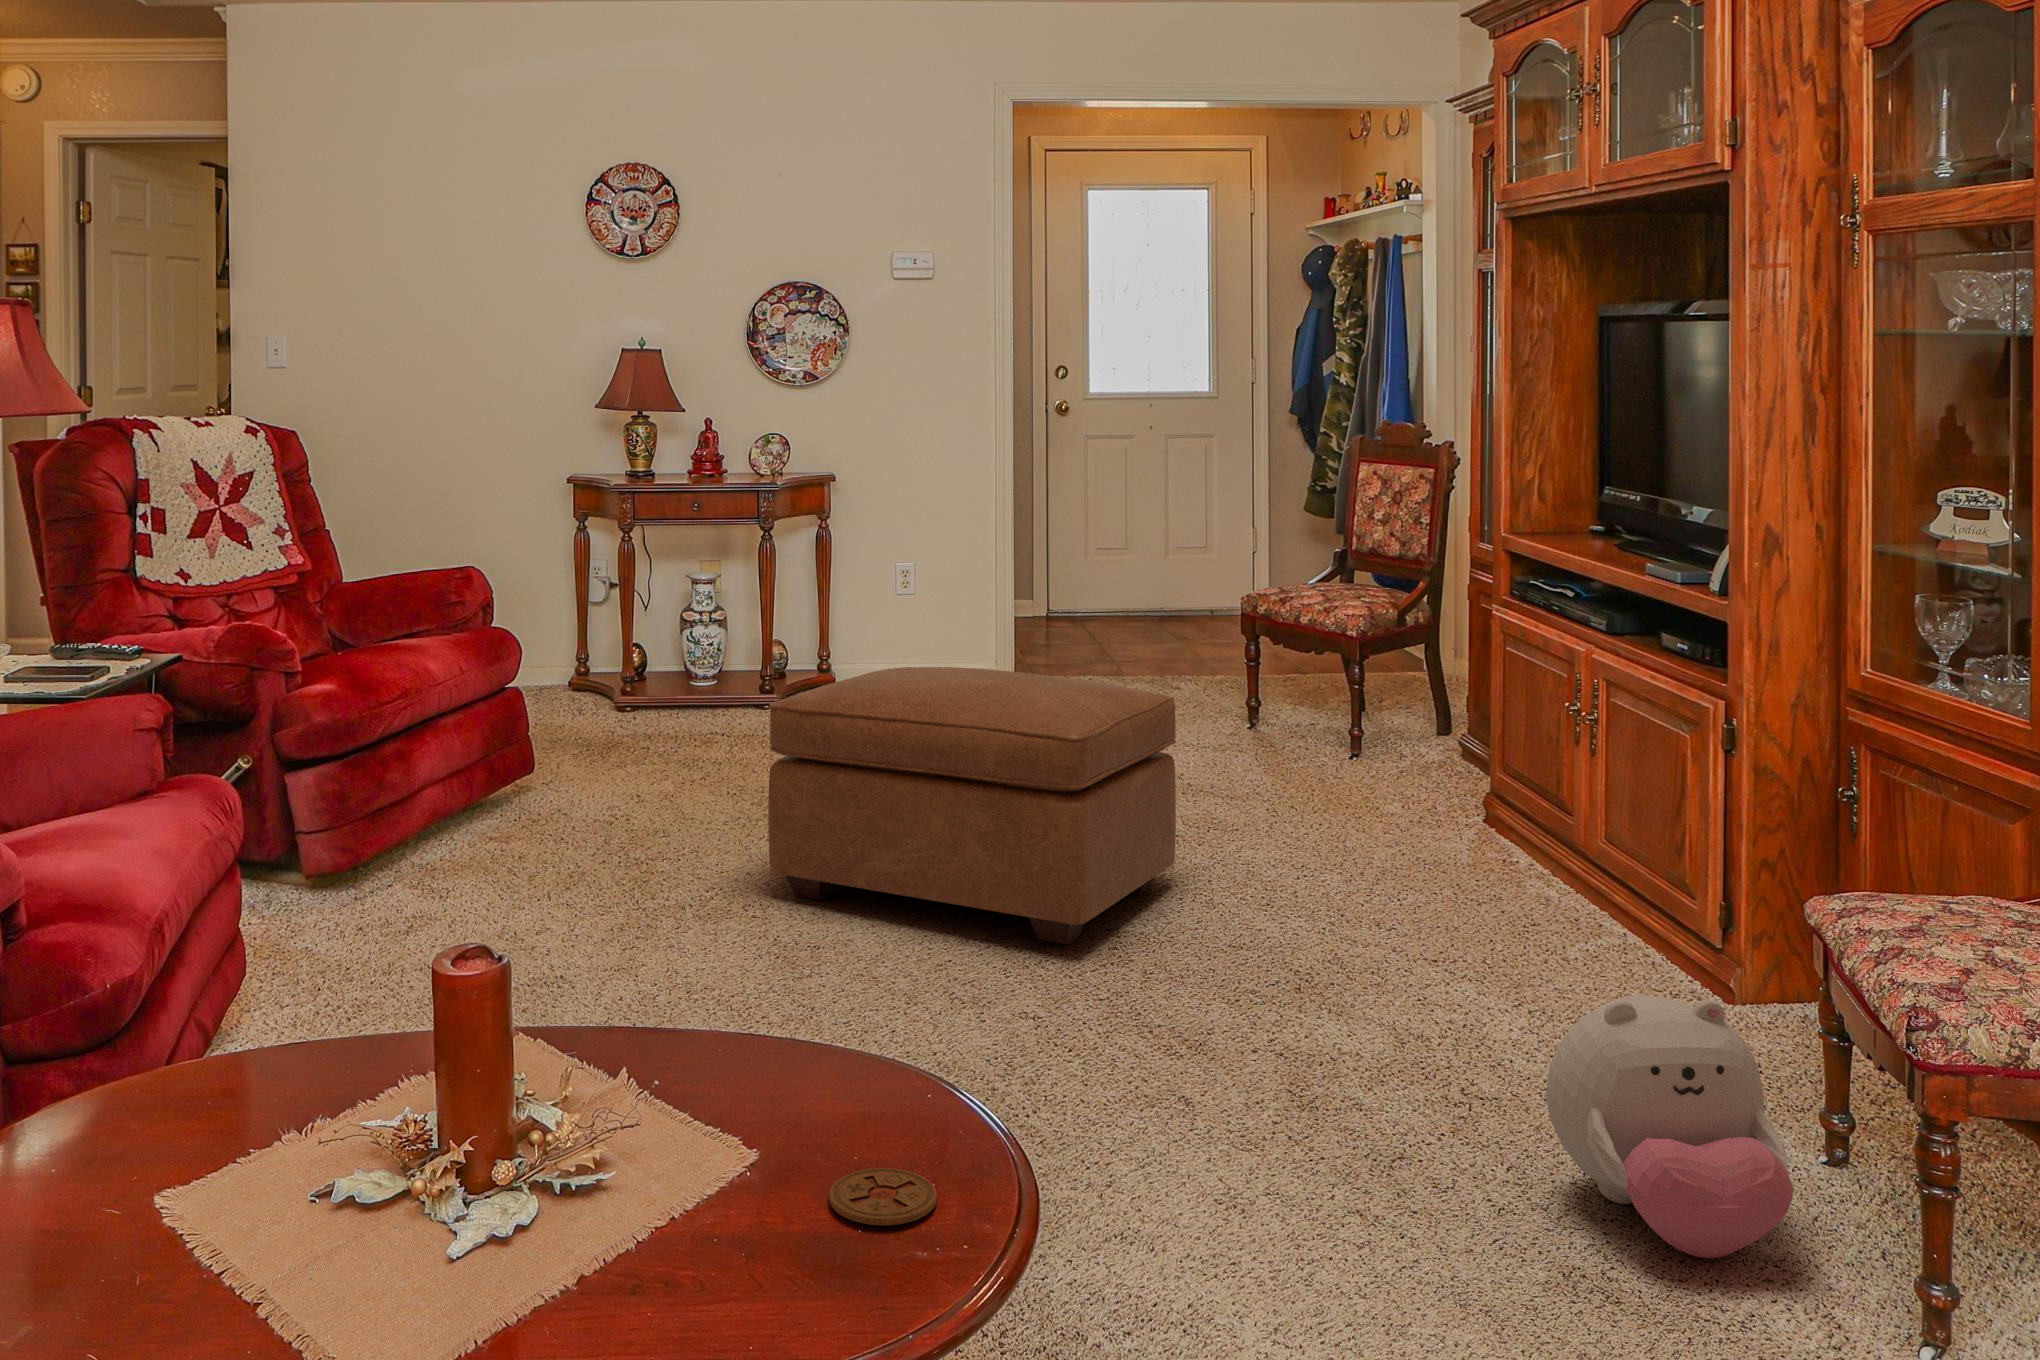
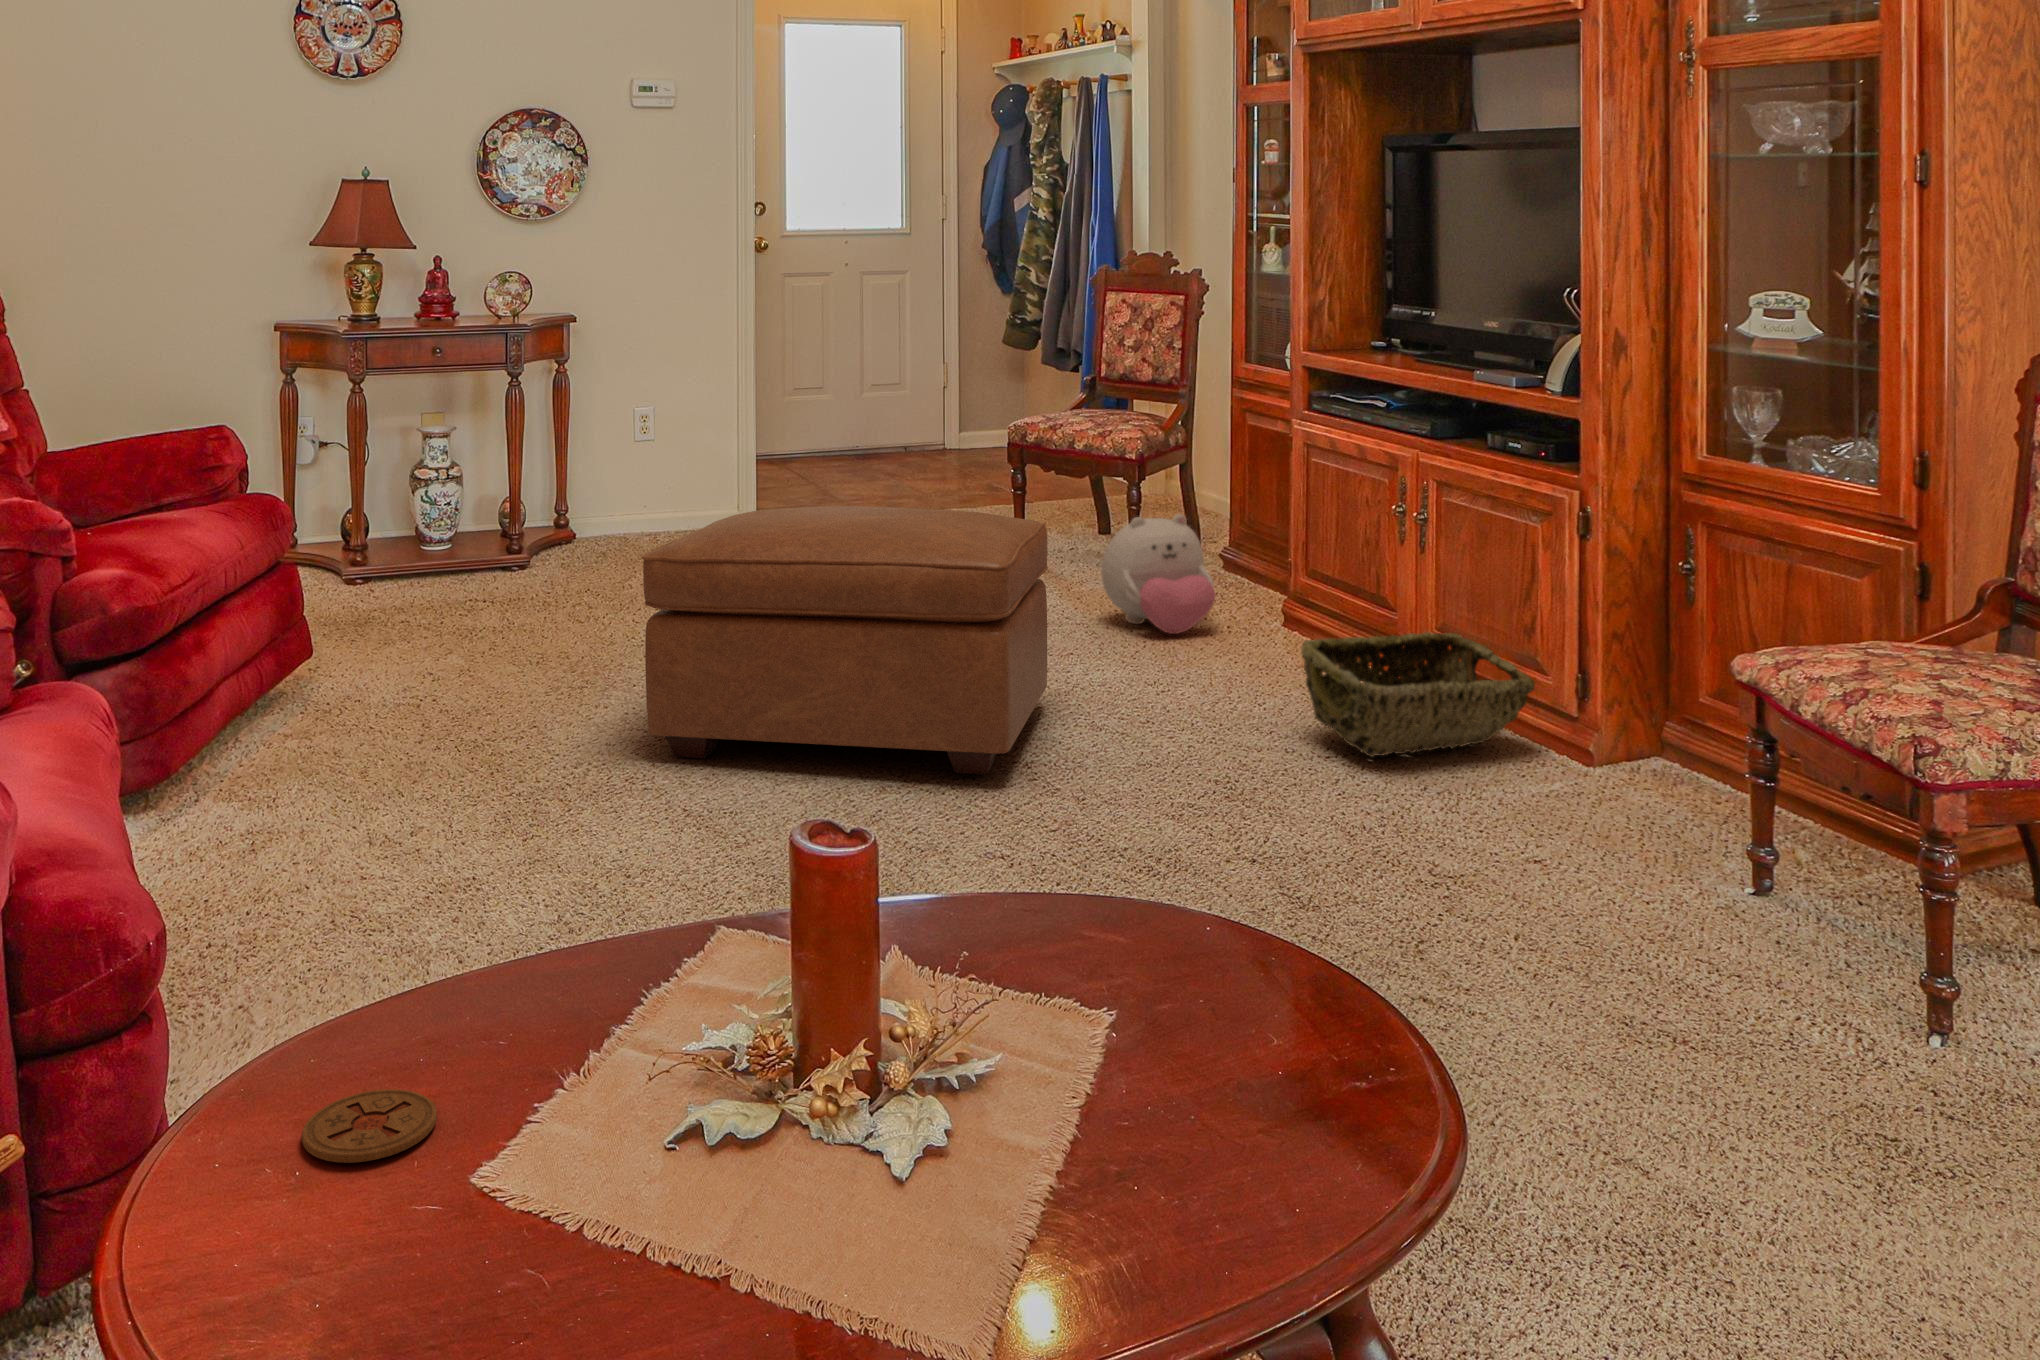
woven basket: none [1419,840,1680,975] -> present [1301,632,1535,757]
plush toy: present [1547,995,1793,1258] -> present [1101,514,1216,634]
coaster: present [829,1168,937,1225] -> present [302,1089,437,1163]

